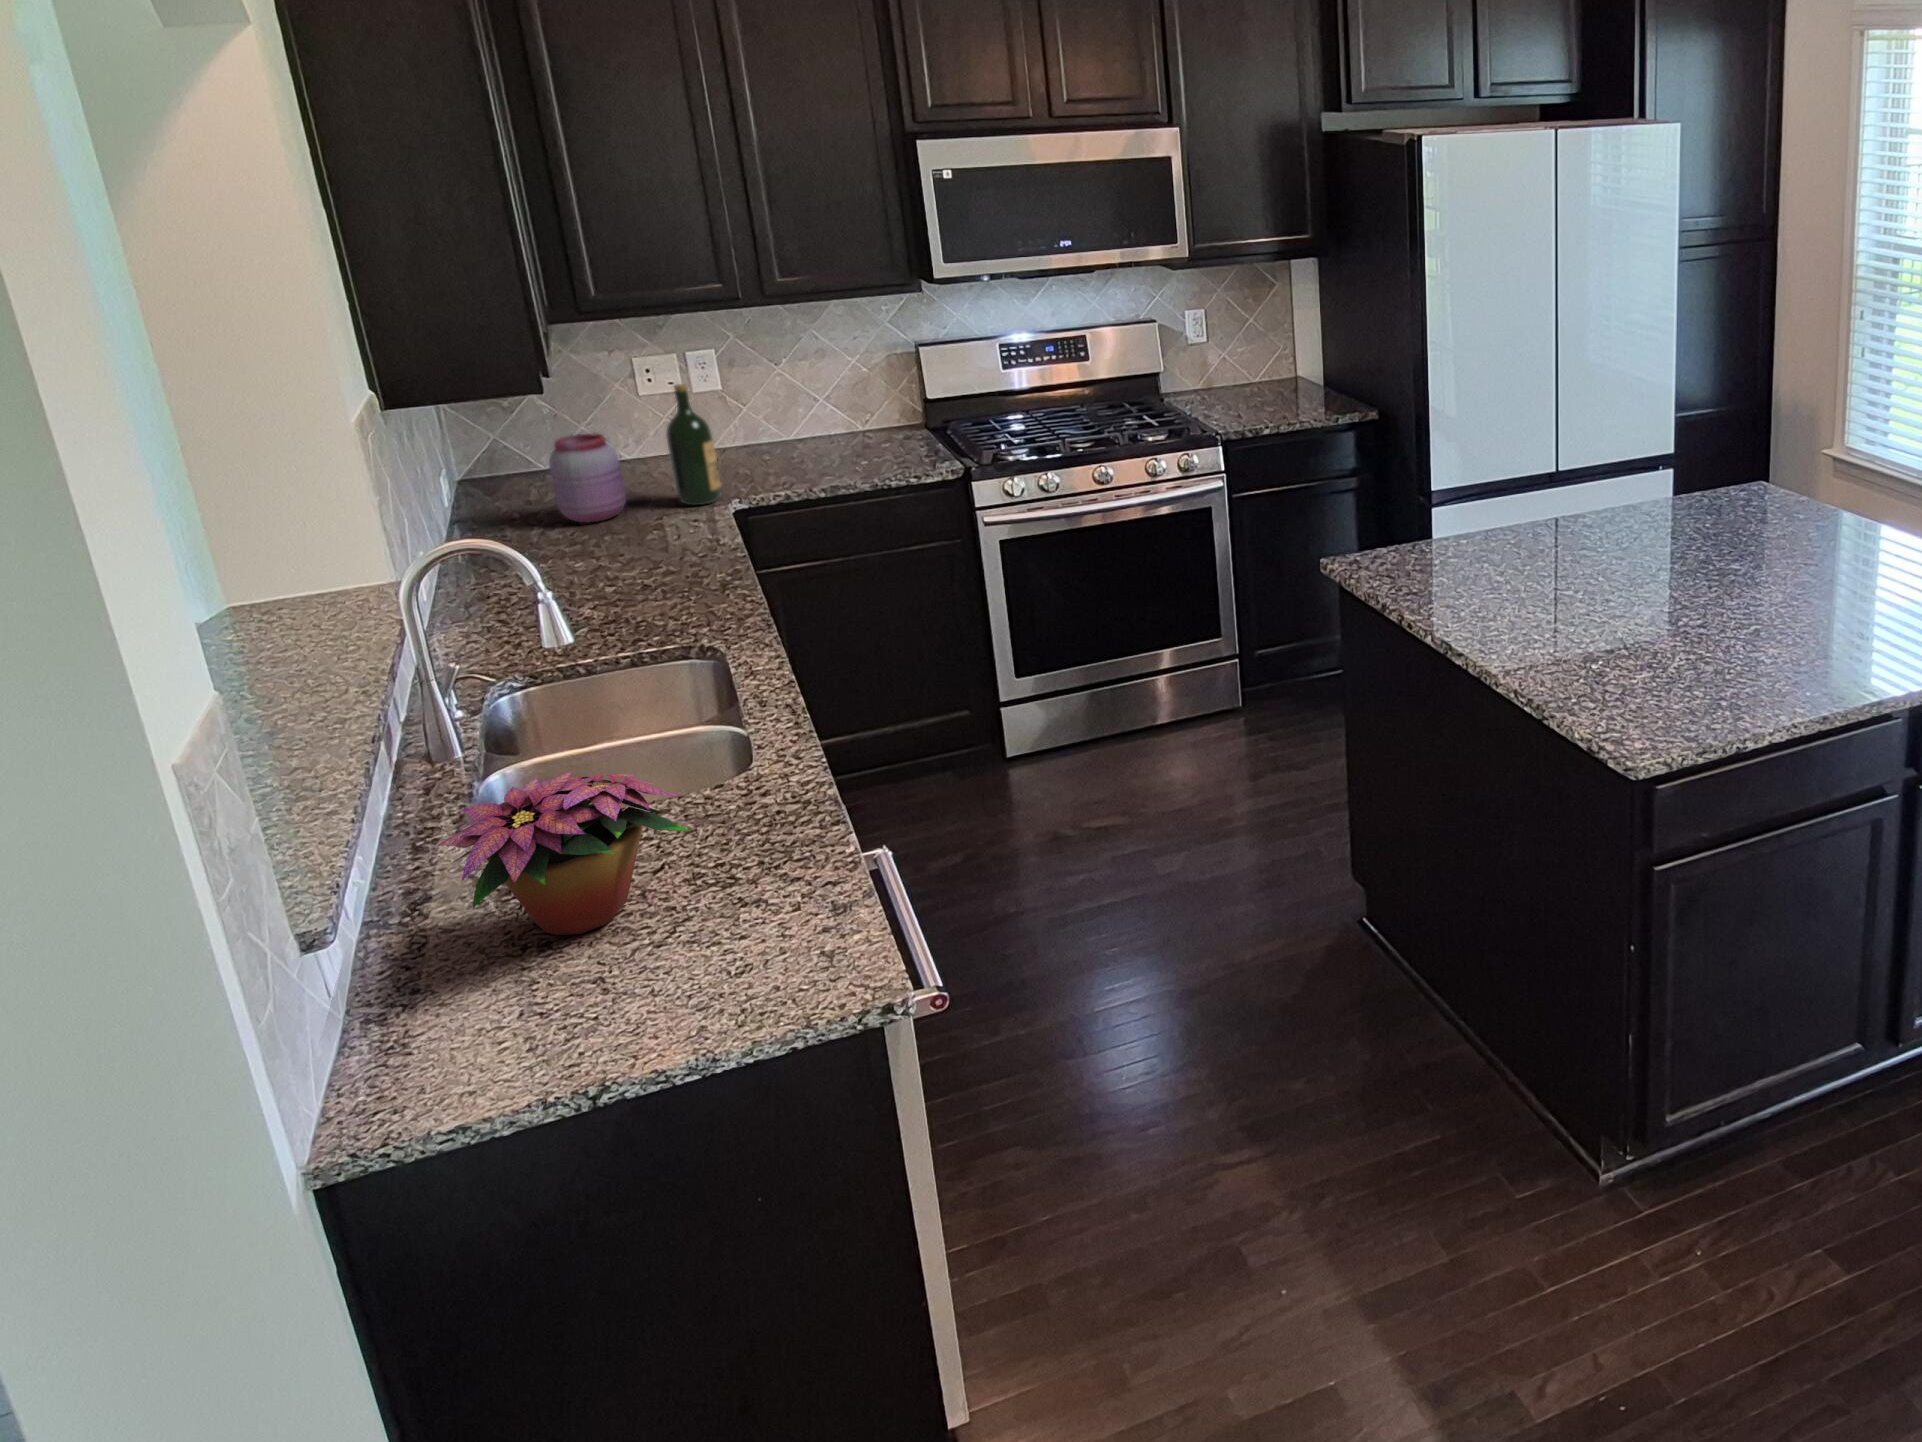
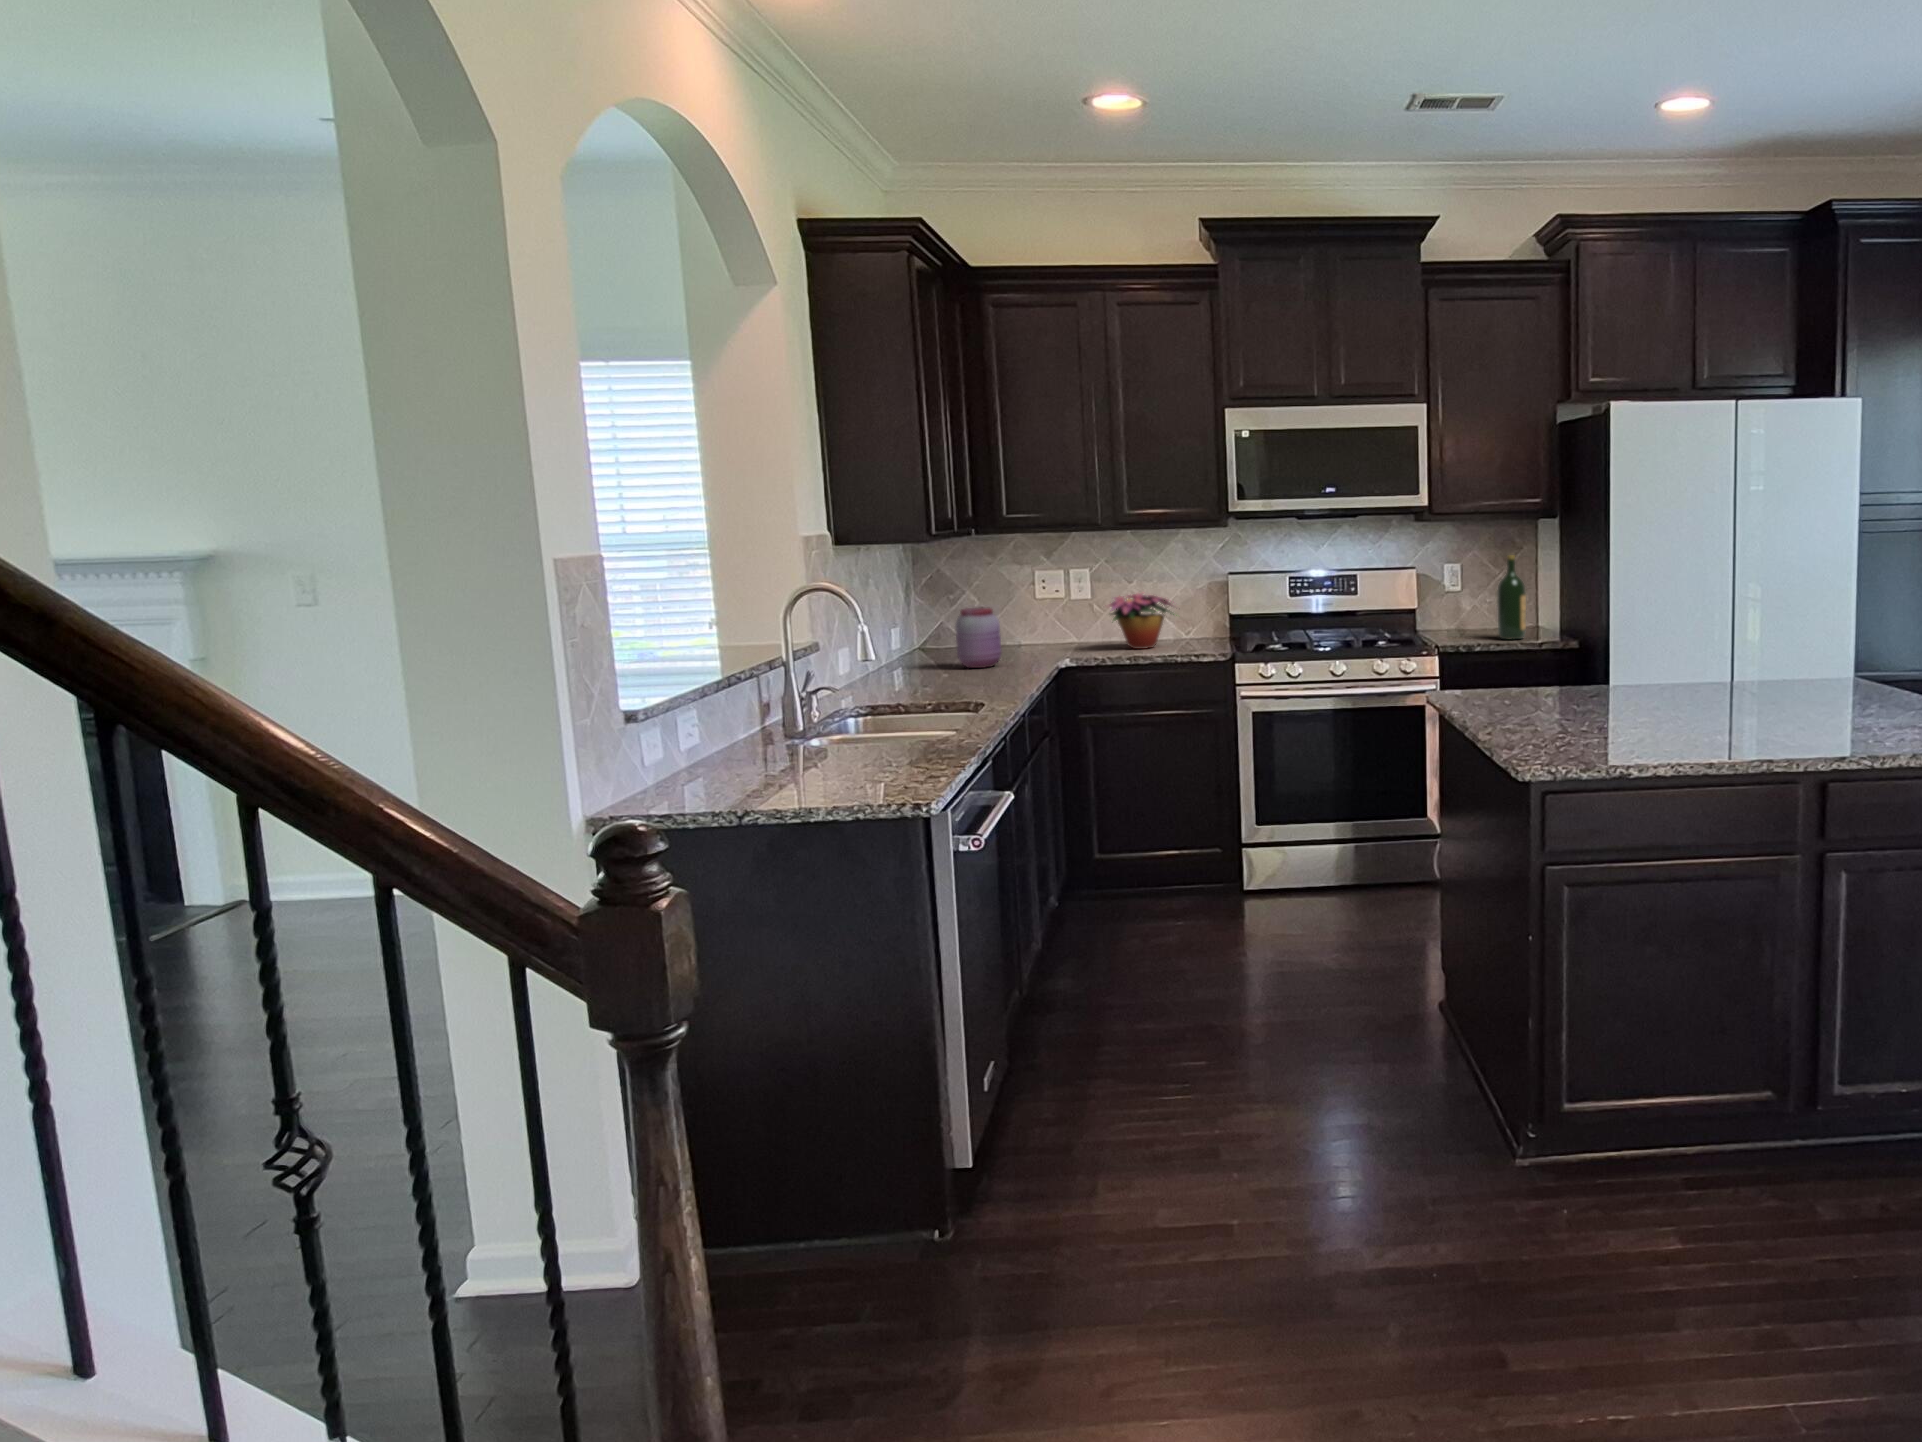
wine bottle: present [666,384,721,505] -> present [1497,555,1526,639]
flower arrangement: present [437,770,690,935] -> present [1108,593,1174,649]

